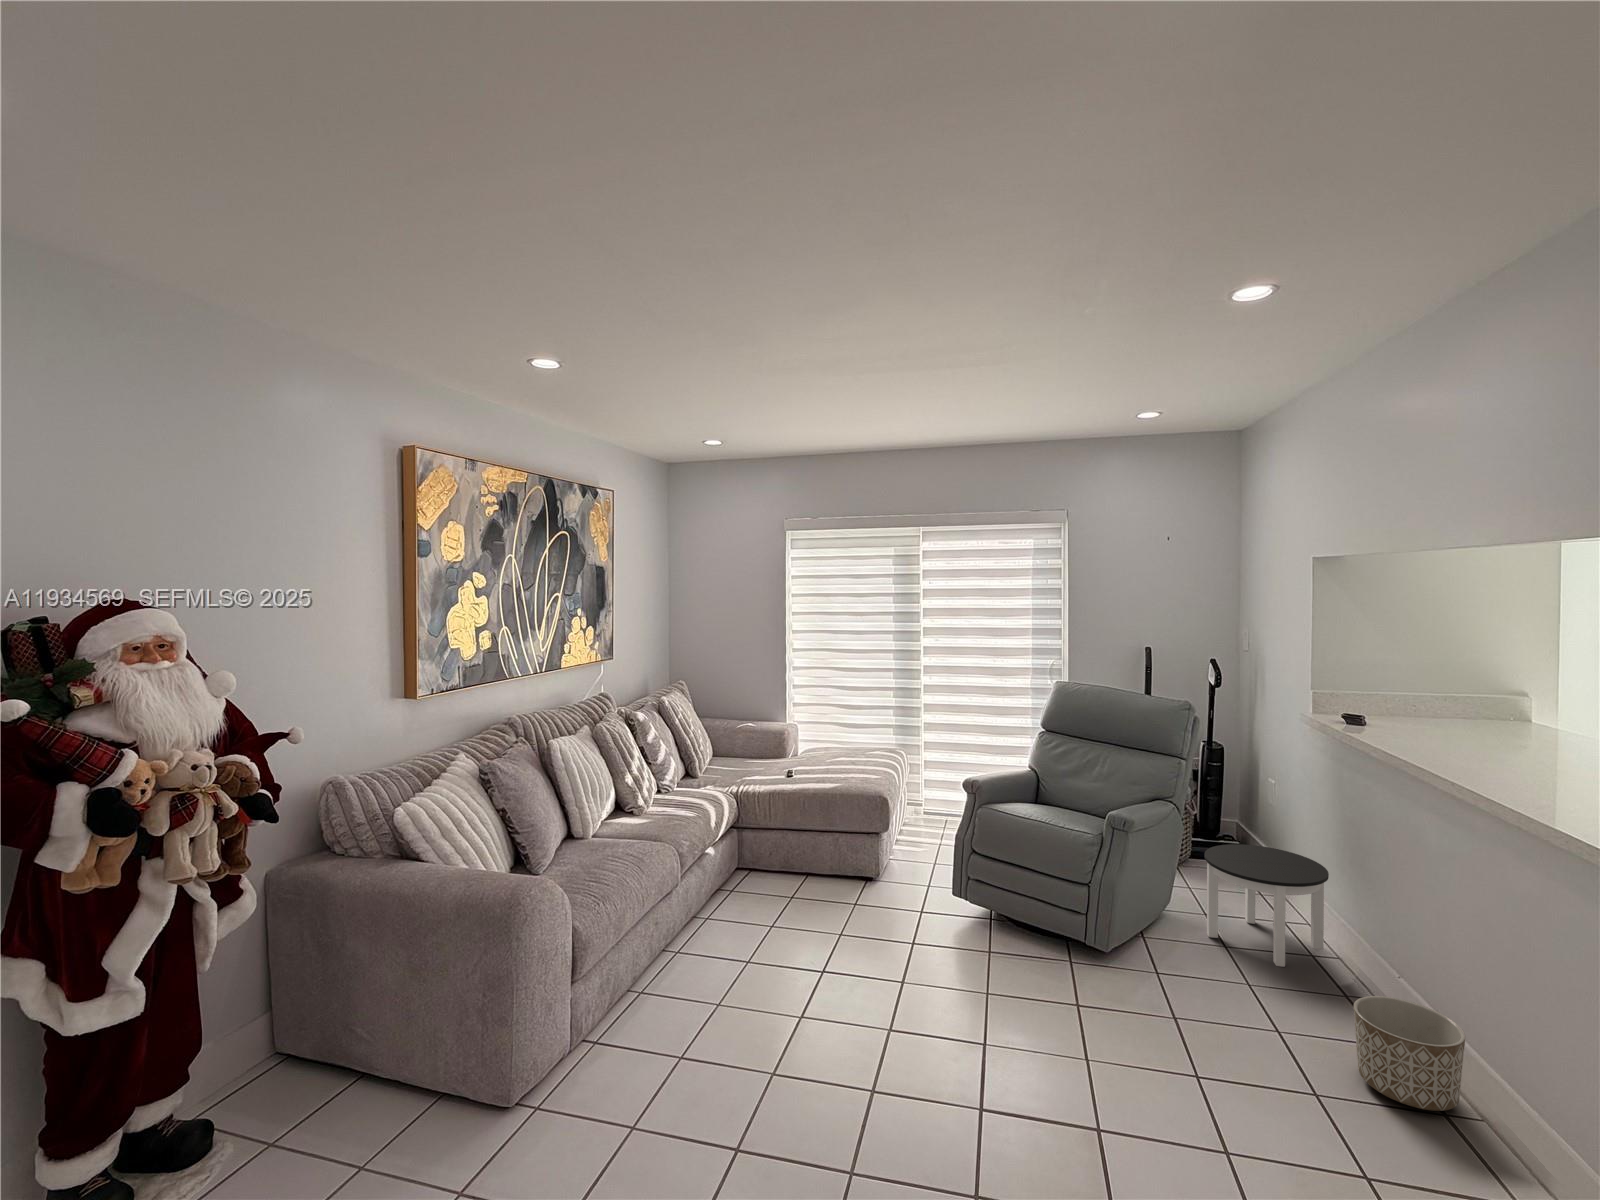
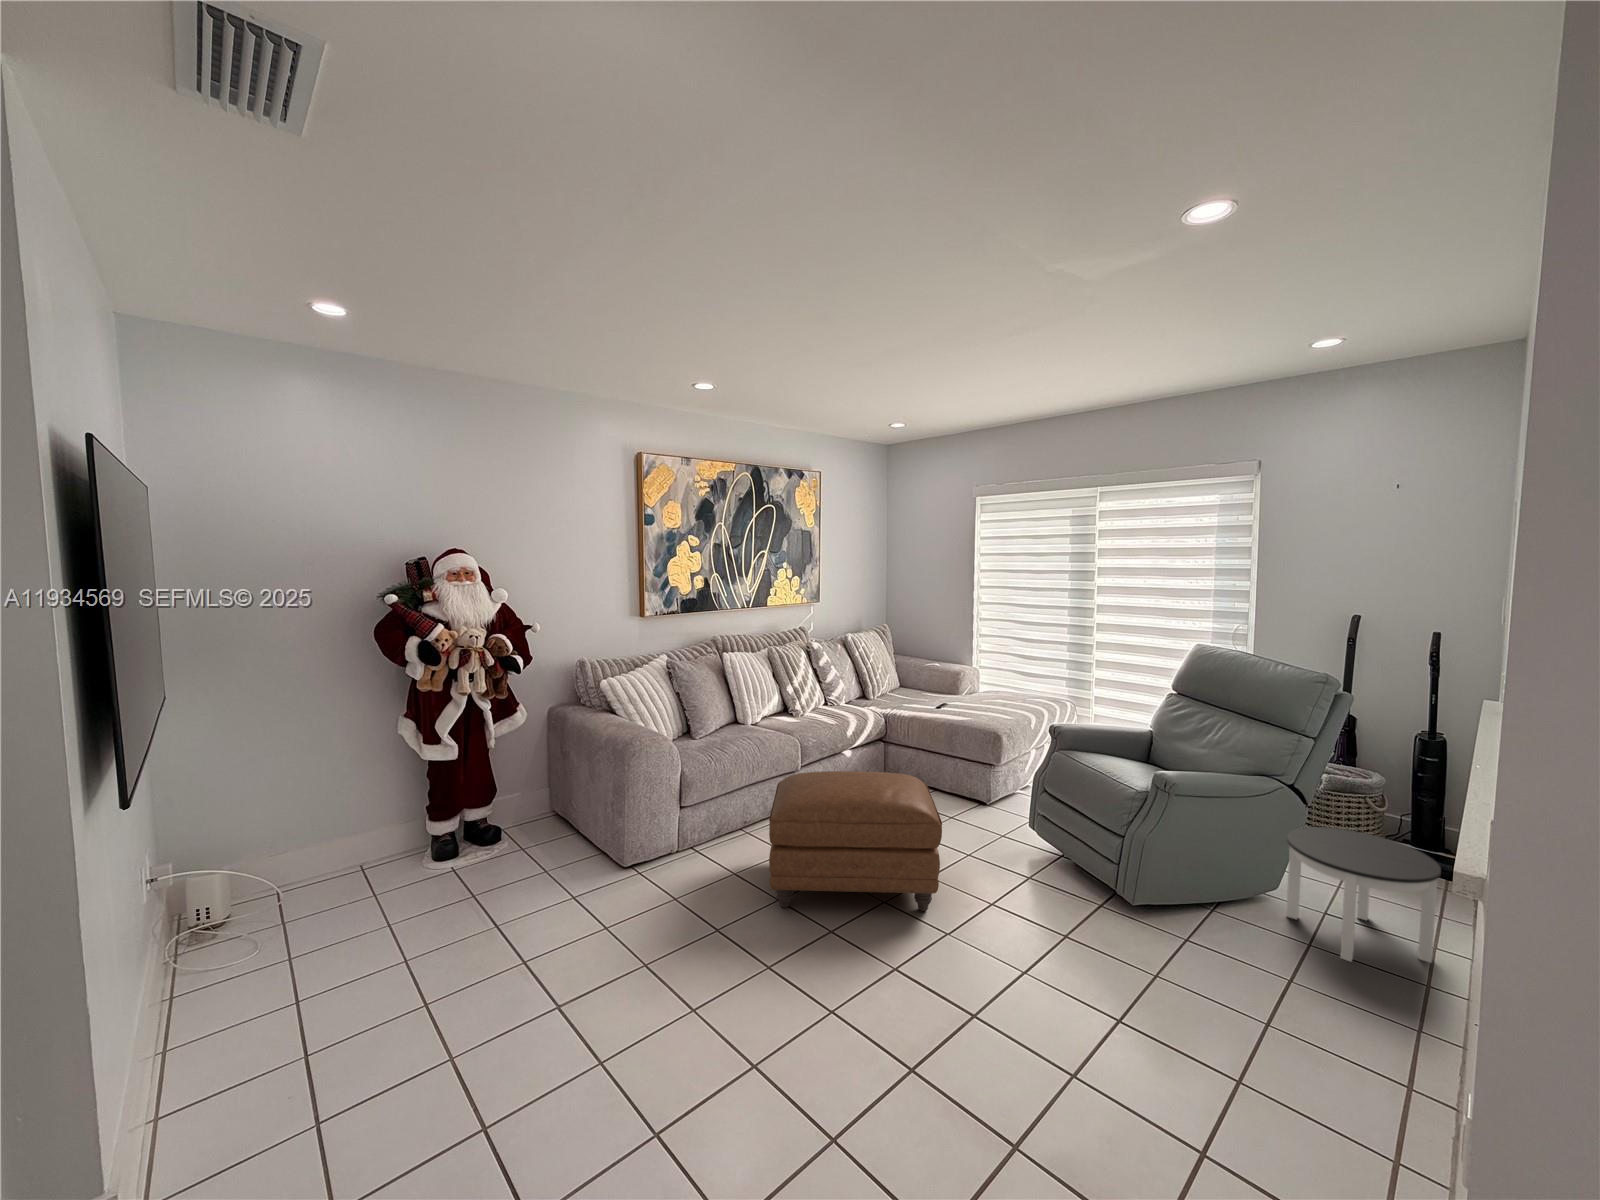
ottoman: none [716,870,965,1090] -> present [769,771,942,911]
planter: present [1354,996,1465,1111] -> none [1299,984,1424,1118]

